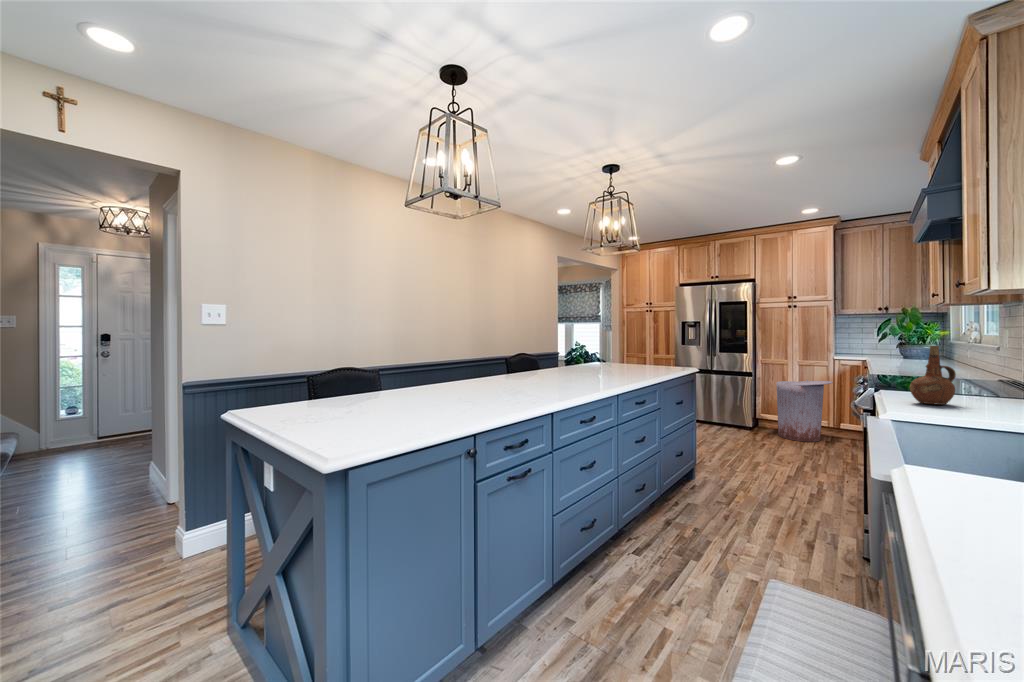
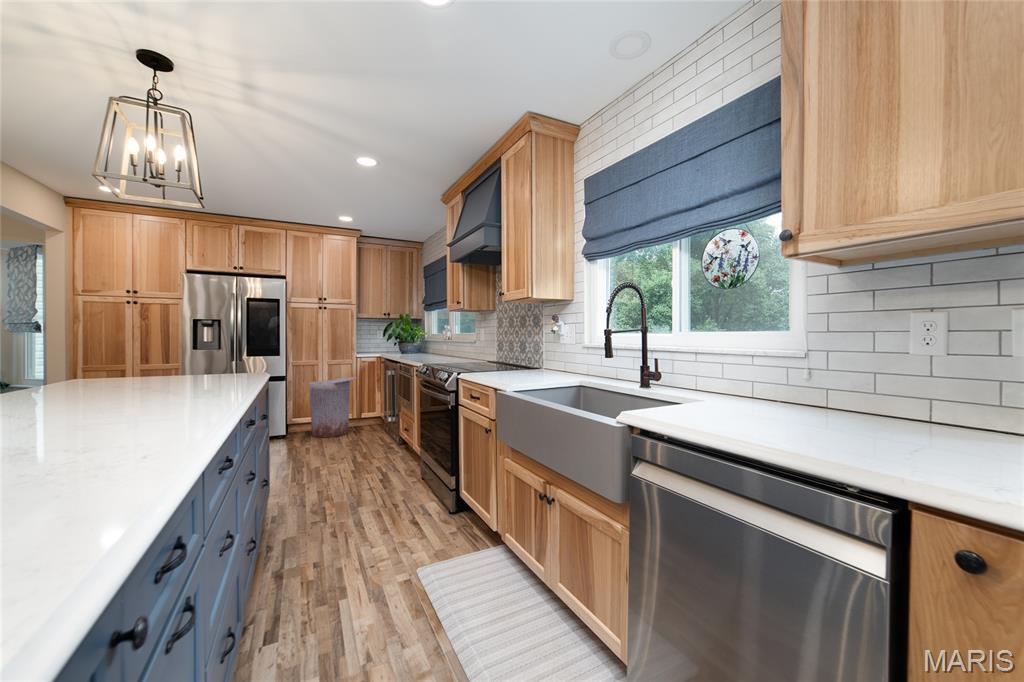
ceramic pitcher: present [910,346,956,405] -> none [495,333,519,376]

